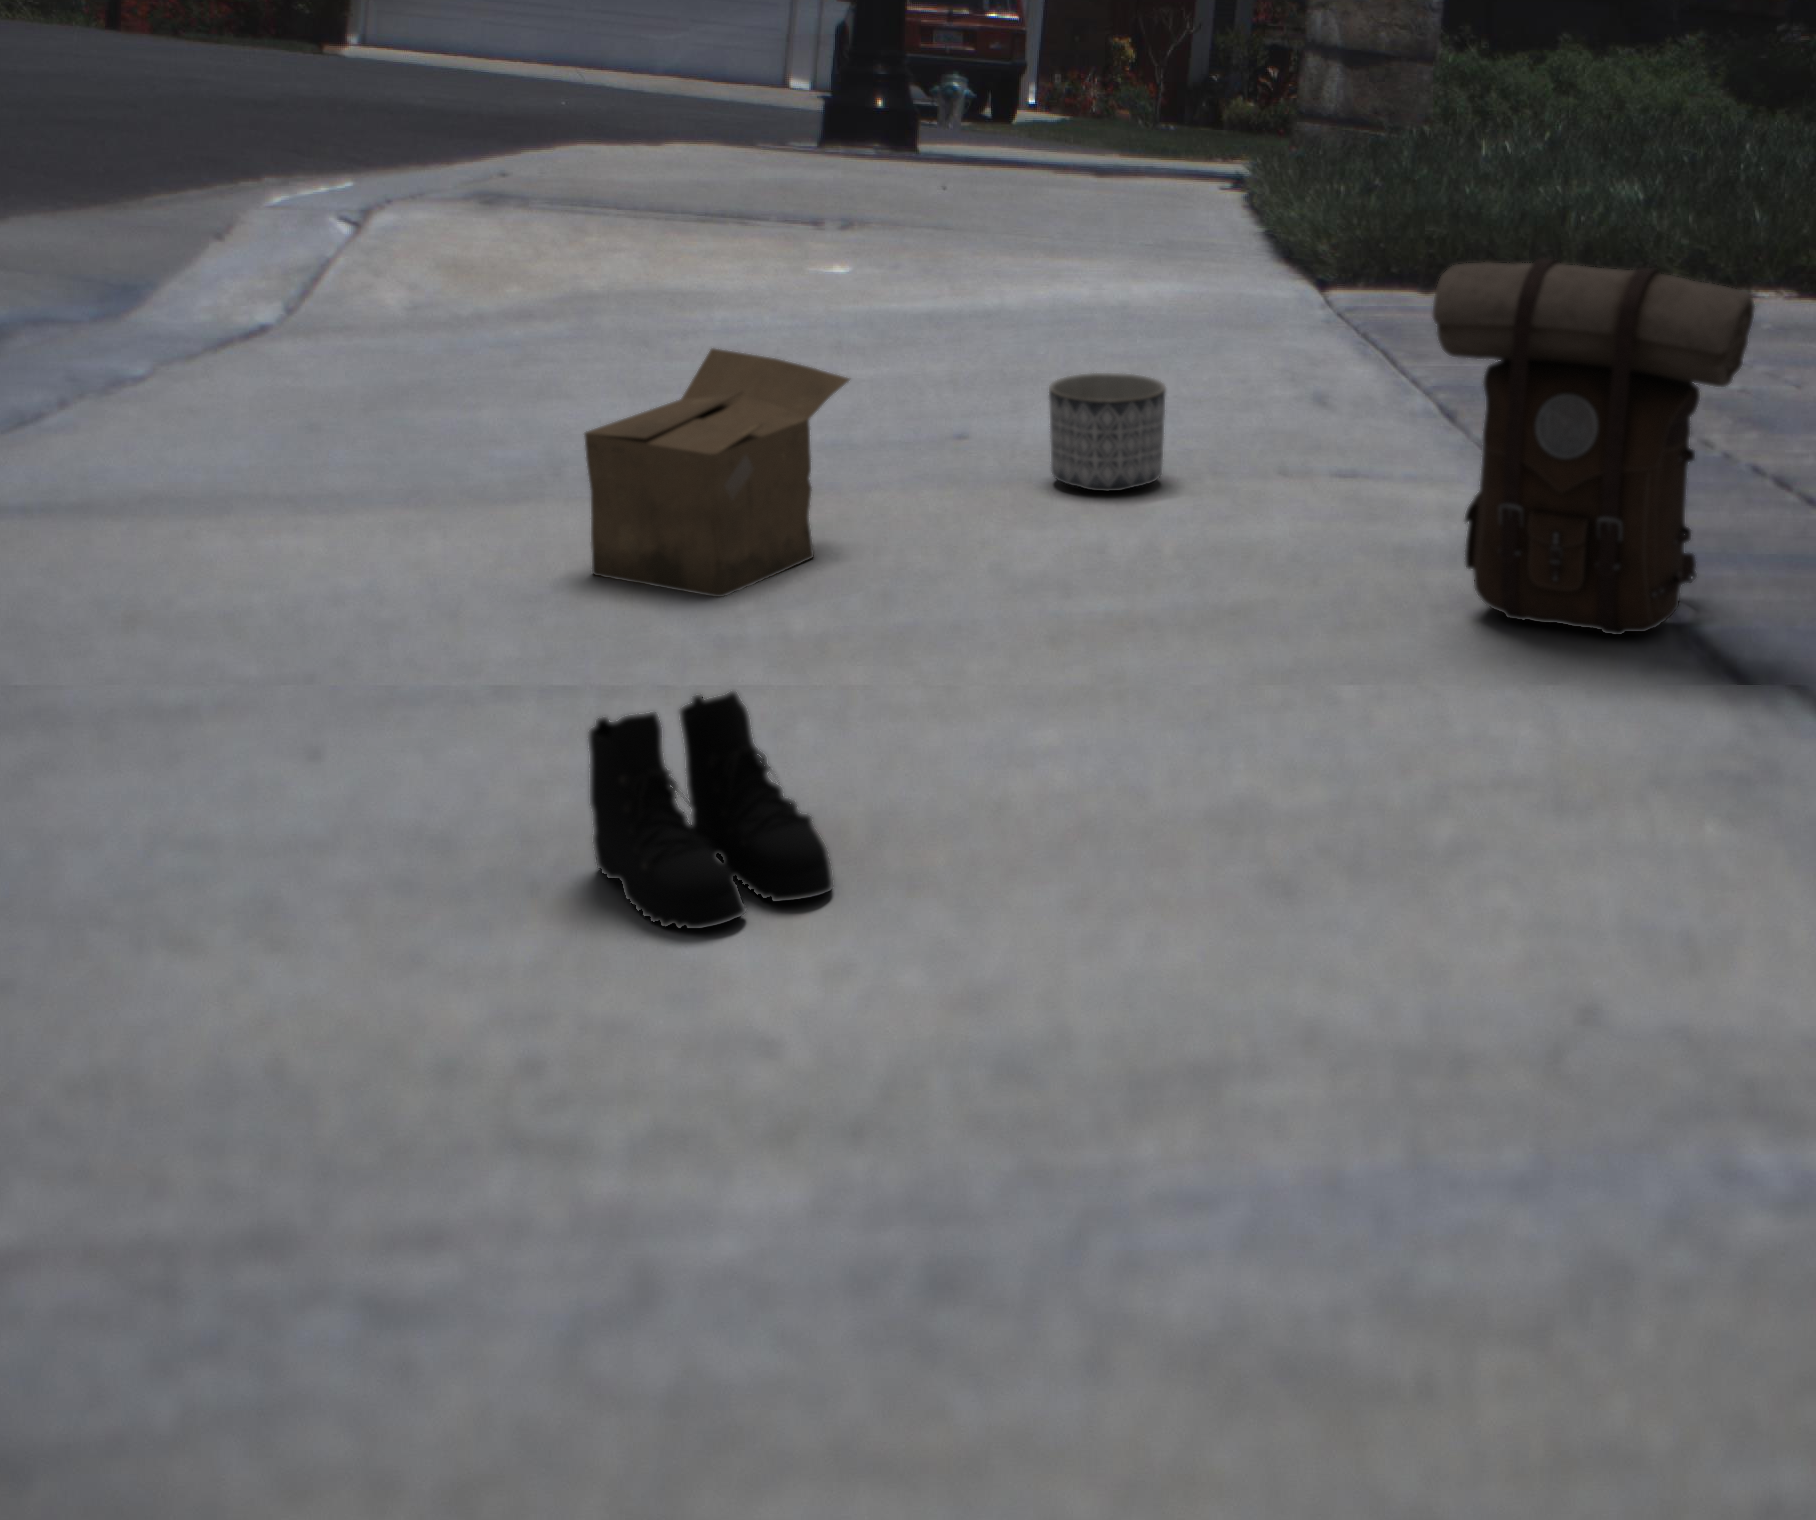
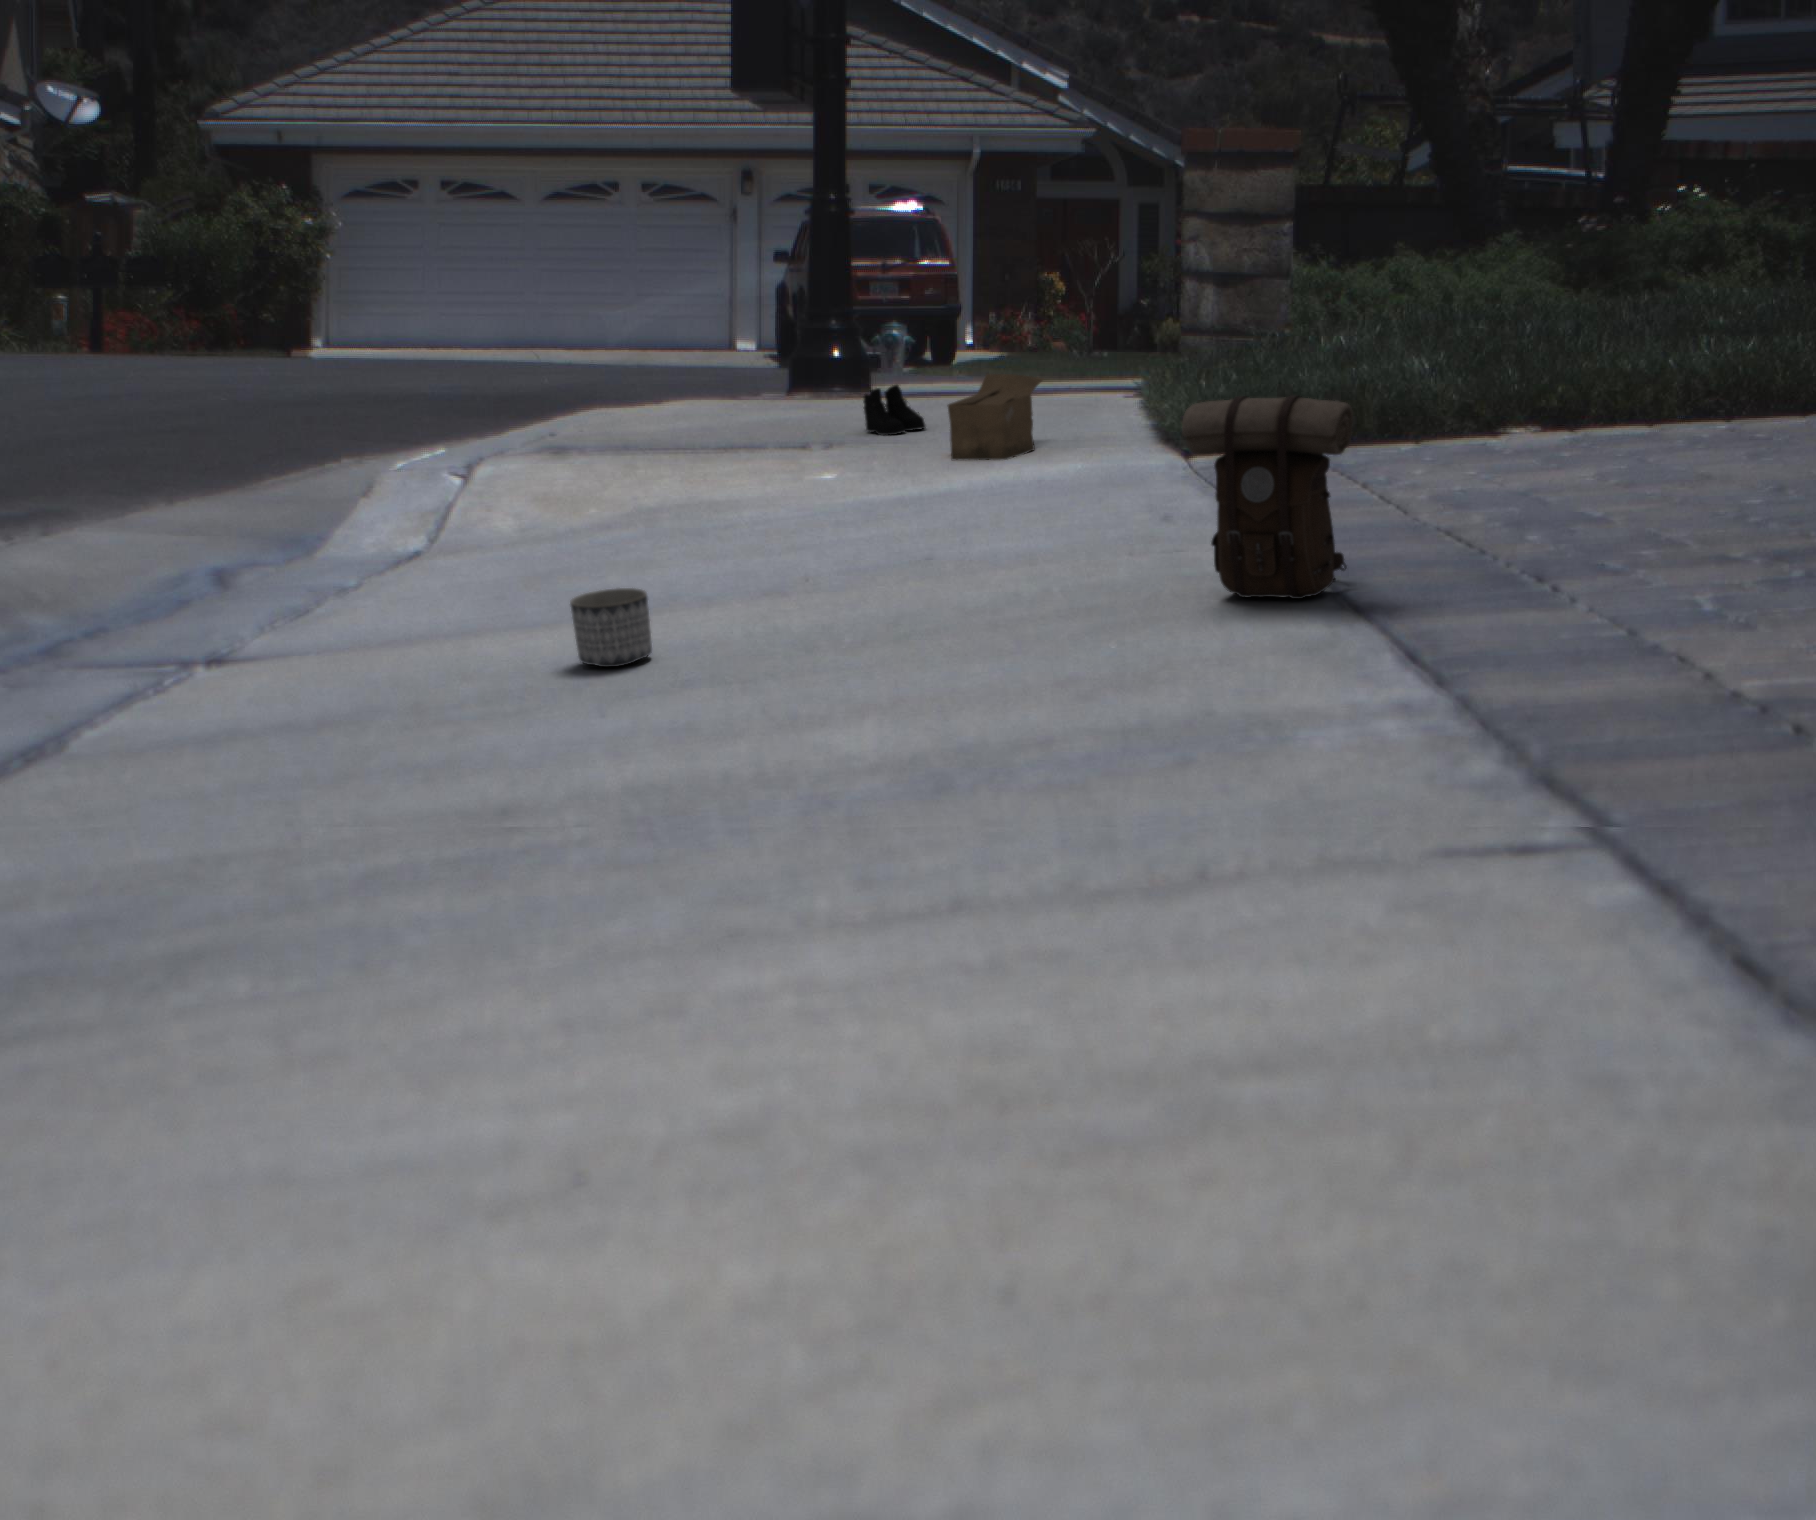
cardboard box: present [584,348,849,597] -> present [948,374,1043,460]
planter: present [1049,373,1166,491] -> present [570,588,652,667]
boots: present [588,692,833,929] -> present [863,385,926,435]

